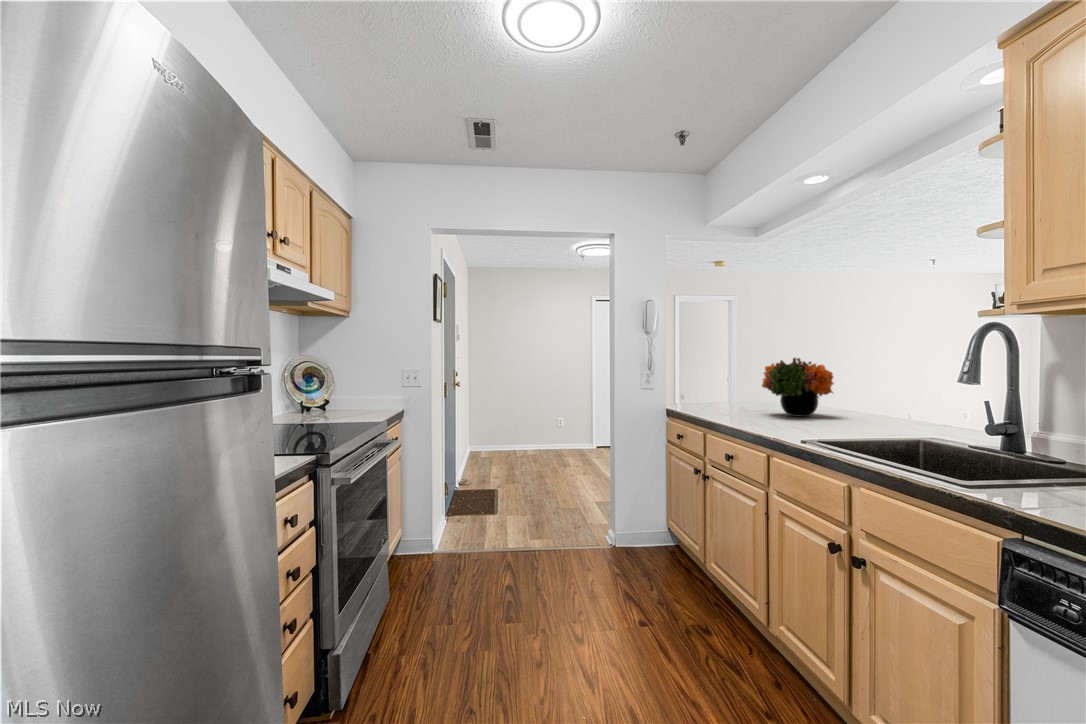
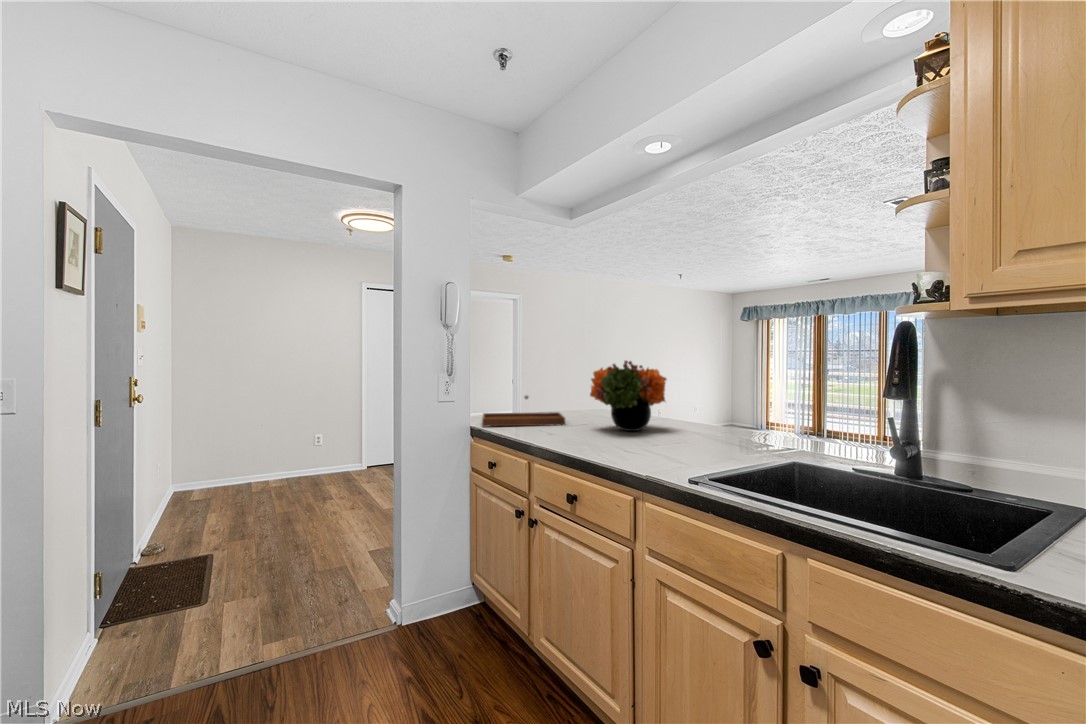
tray: none [675,386,744,411] -> present [482,395,565,427]

